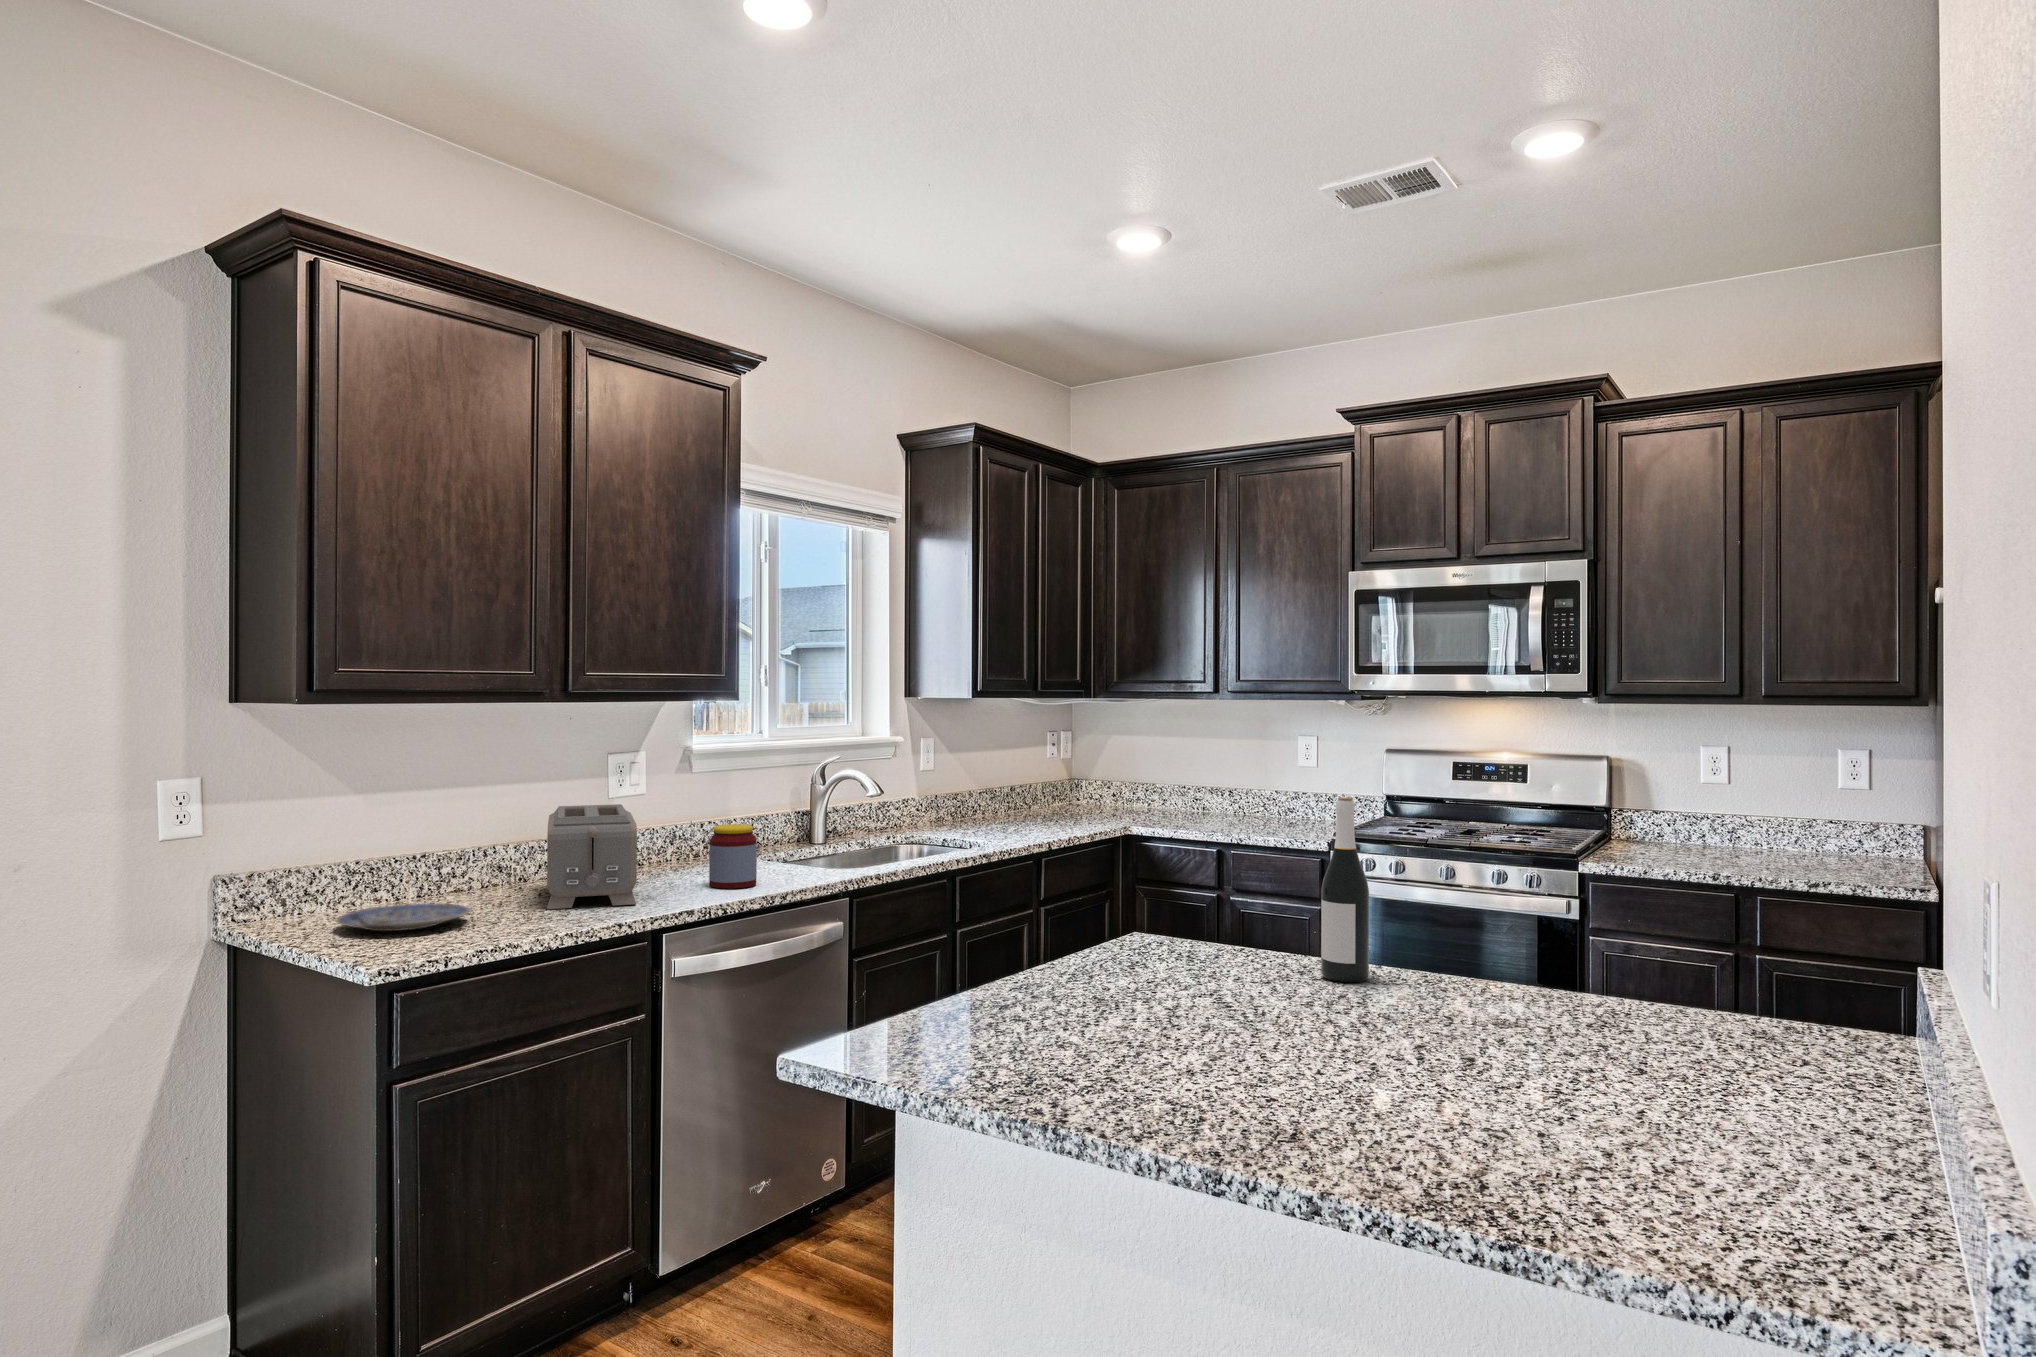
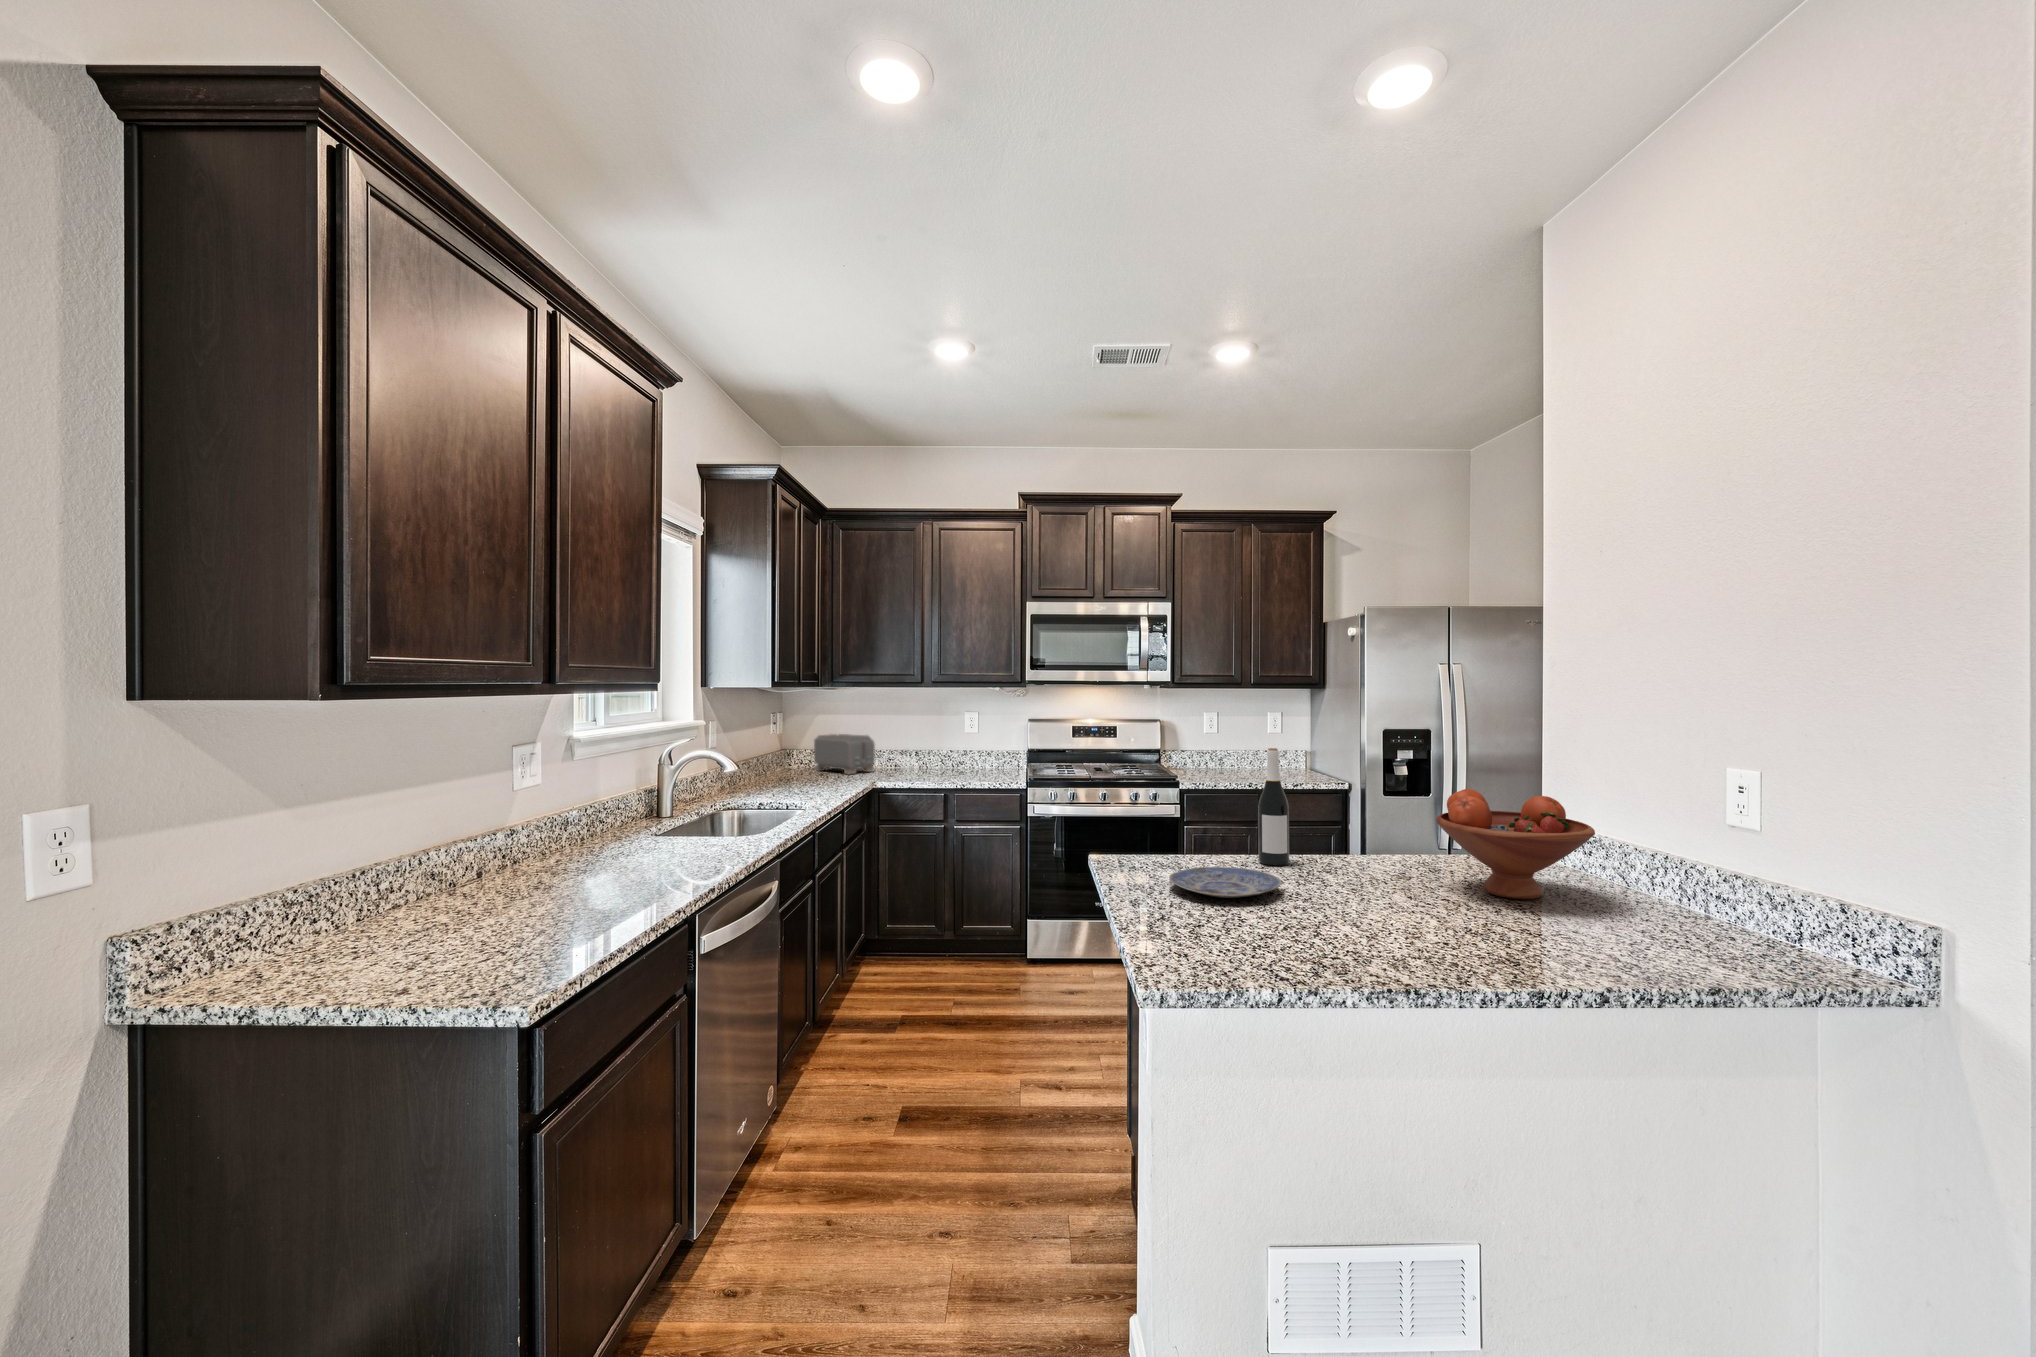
toaster: present [547,804,637,909] -> present [814,734,875,774]
jar: present [709,824,757,889] -> none [658,806,702,866]
fruit bowl: none [1471,884,1739,1086] -> present [1436,789,1595,899]
plate: present [336,903,470,931] -> present [1169,867,1282,898]

